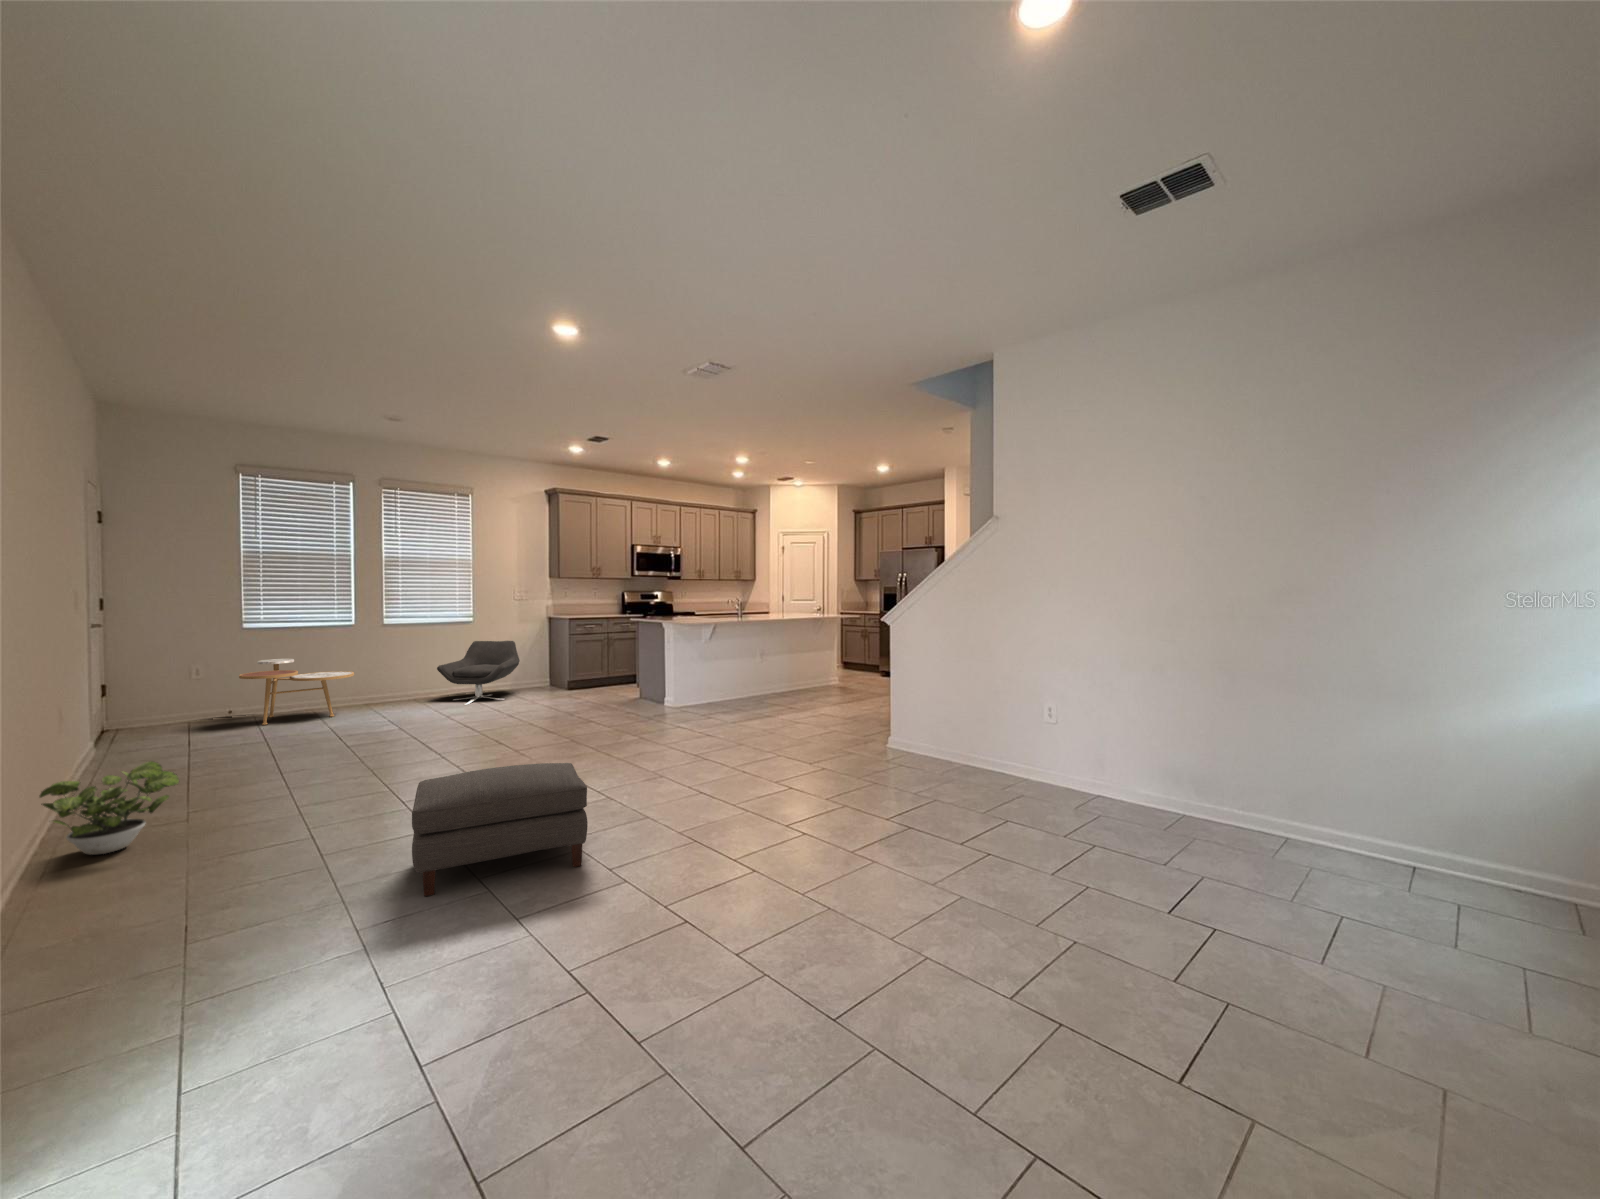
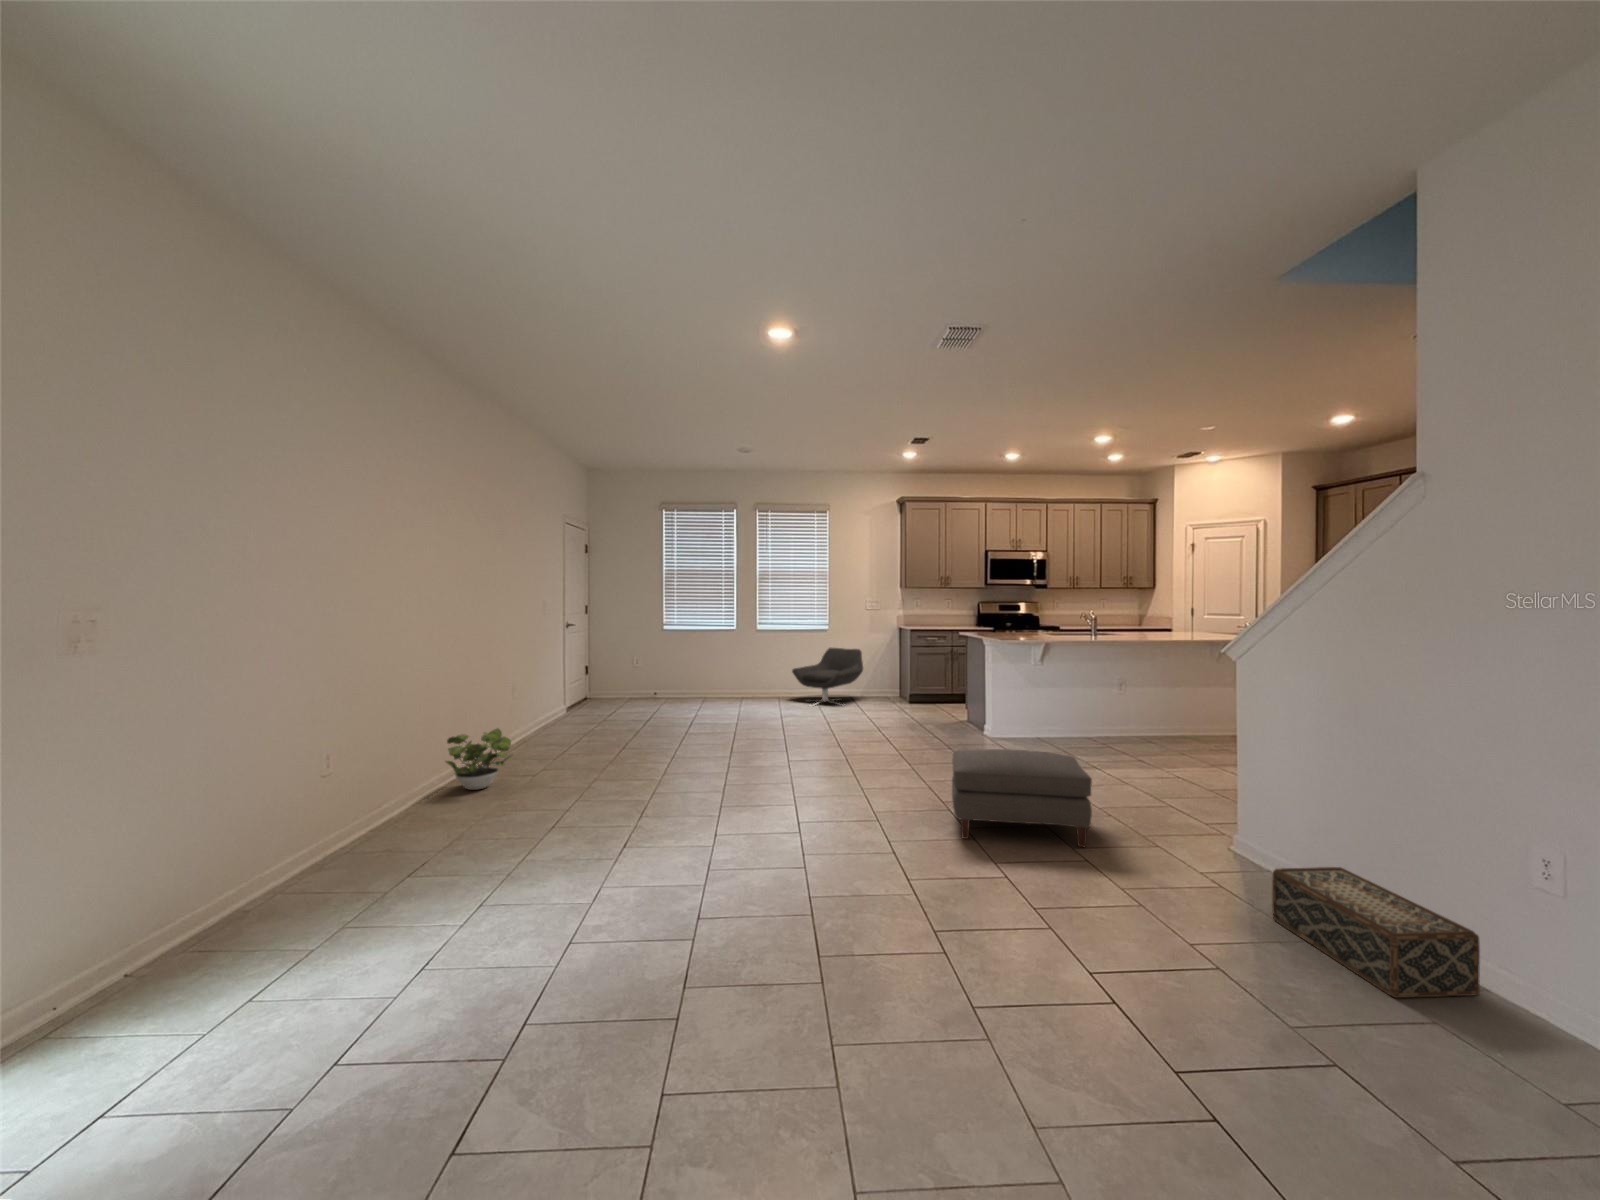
side table: present [239,659,354,725] -> none [652,654,727,706]
woven basket: none [938,738,1028,791] -> present [1272,867,1480,998]
ottoman: present [412,763,588,896] -> present [952,749,1092,847]

